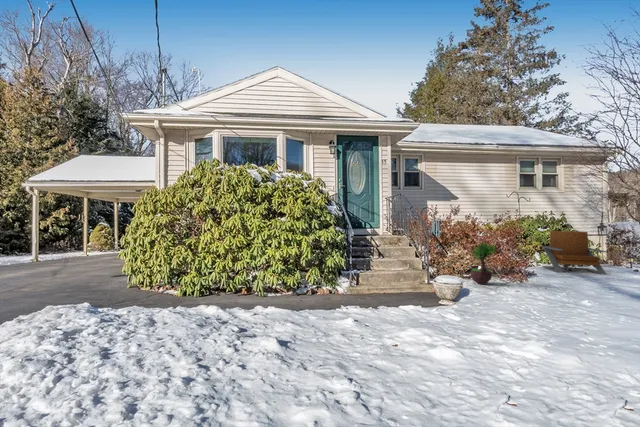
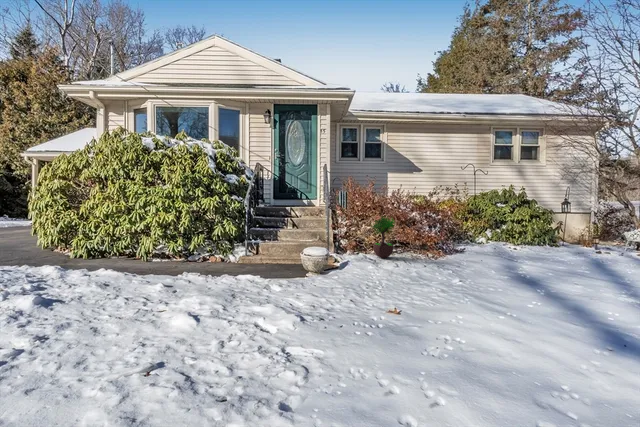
lounge chair: present [543,231,607,275] -> none [485,207,543,255]

